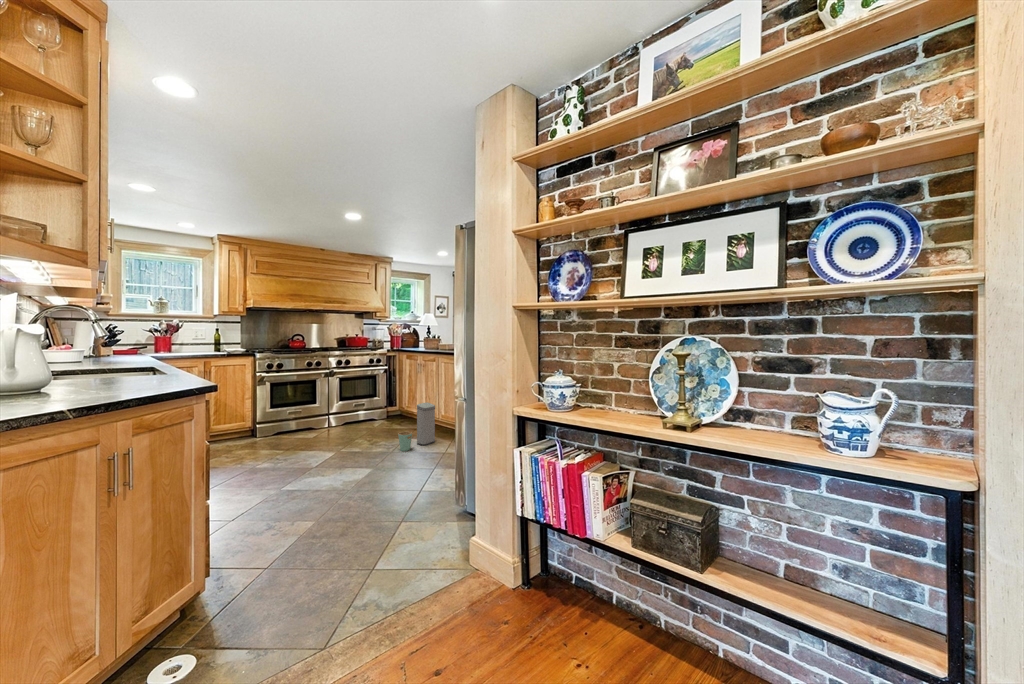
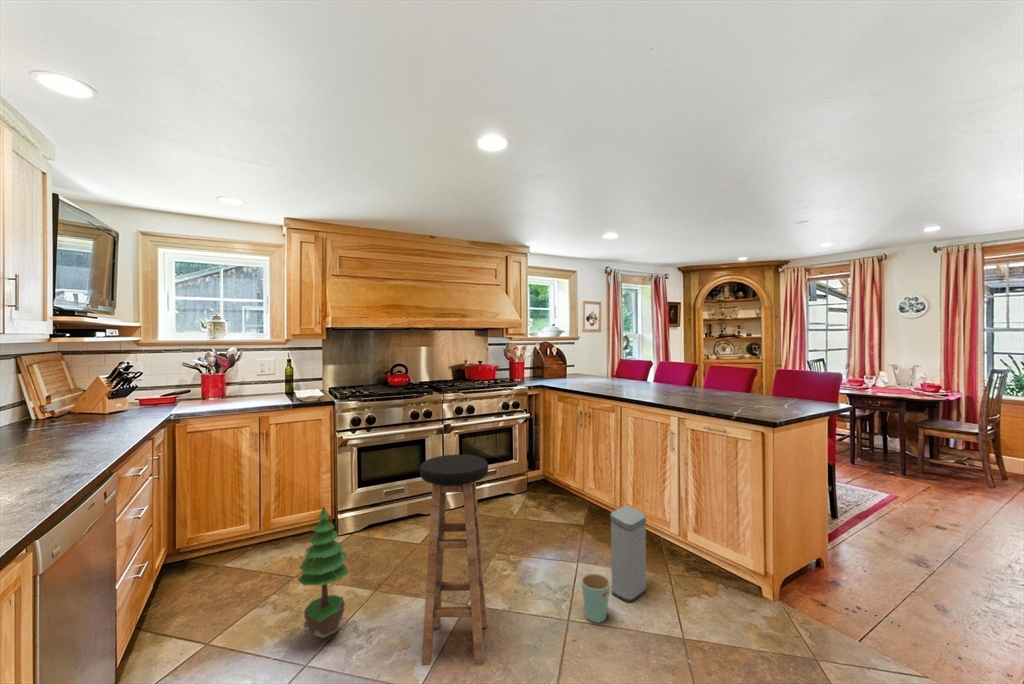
bar stool: none [315,373,350,465] -> present [420,455,488,665]
potted tree: none [247,397,275,462] -> present [298,507,349,638]

